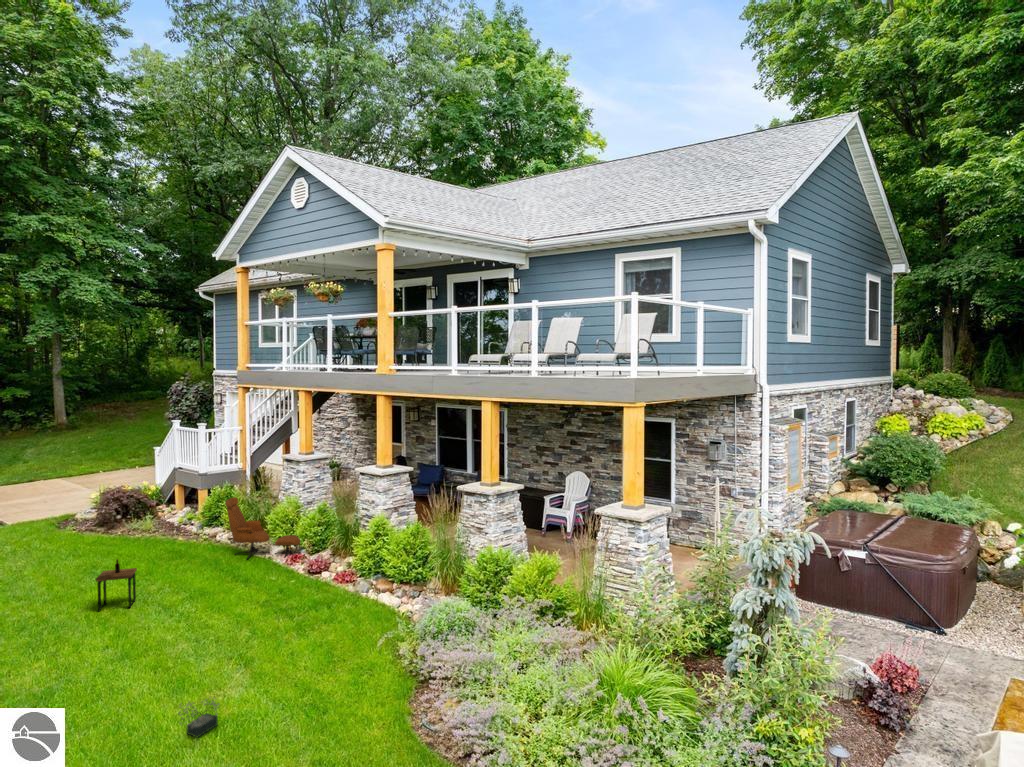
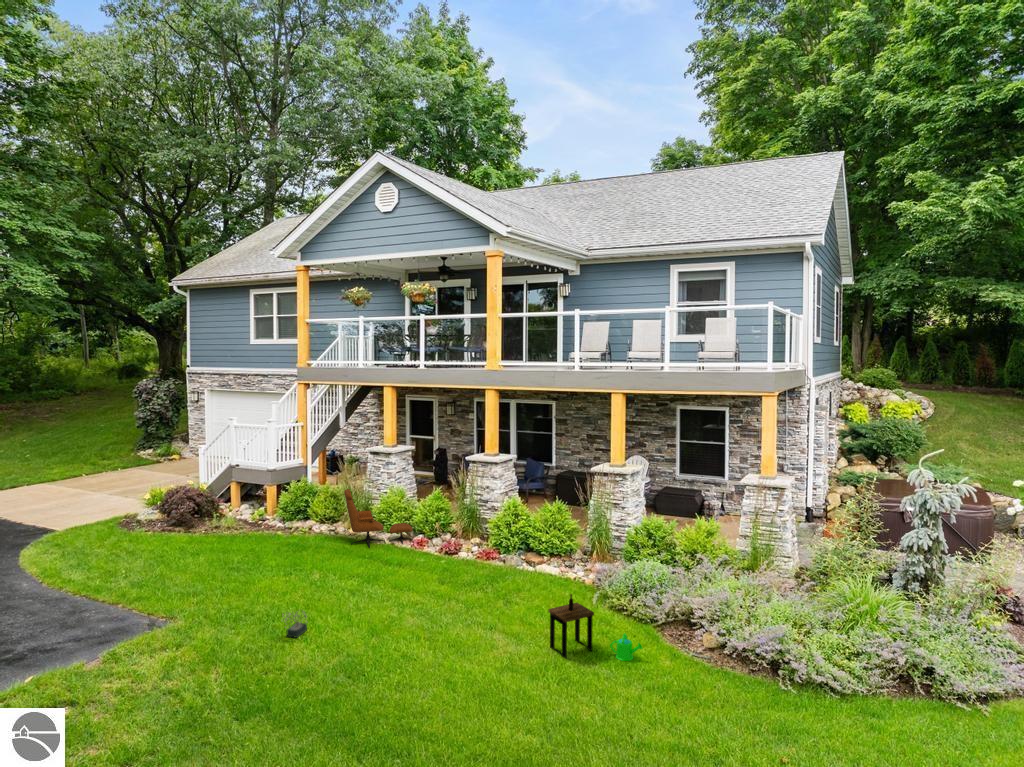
side table: present [96,559,137,612] -> present [548,594,594,658]
watering can: none [336,688,363,723] -> present [610,633,642,661]
decorative plant: present [180,700,218,737] -> present [283,614,307,637]

